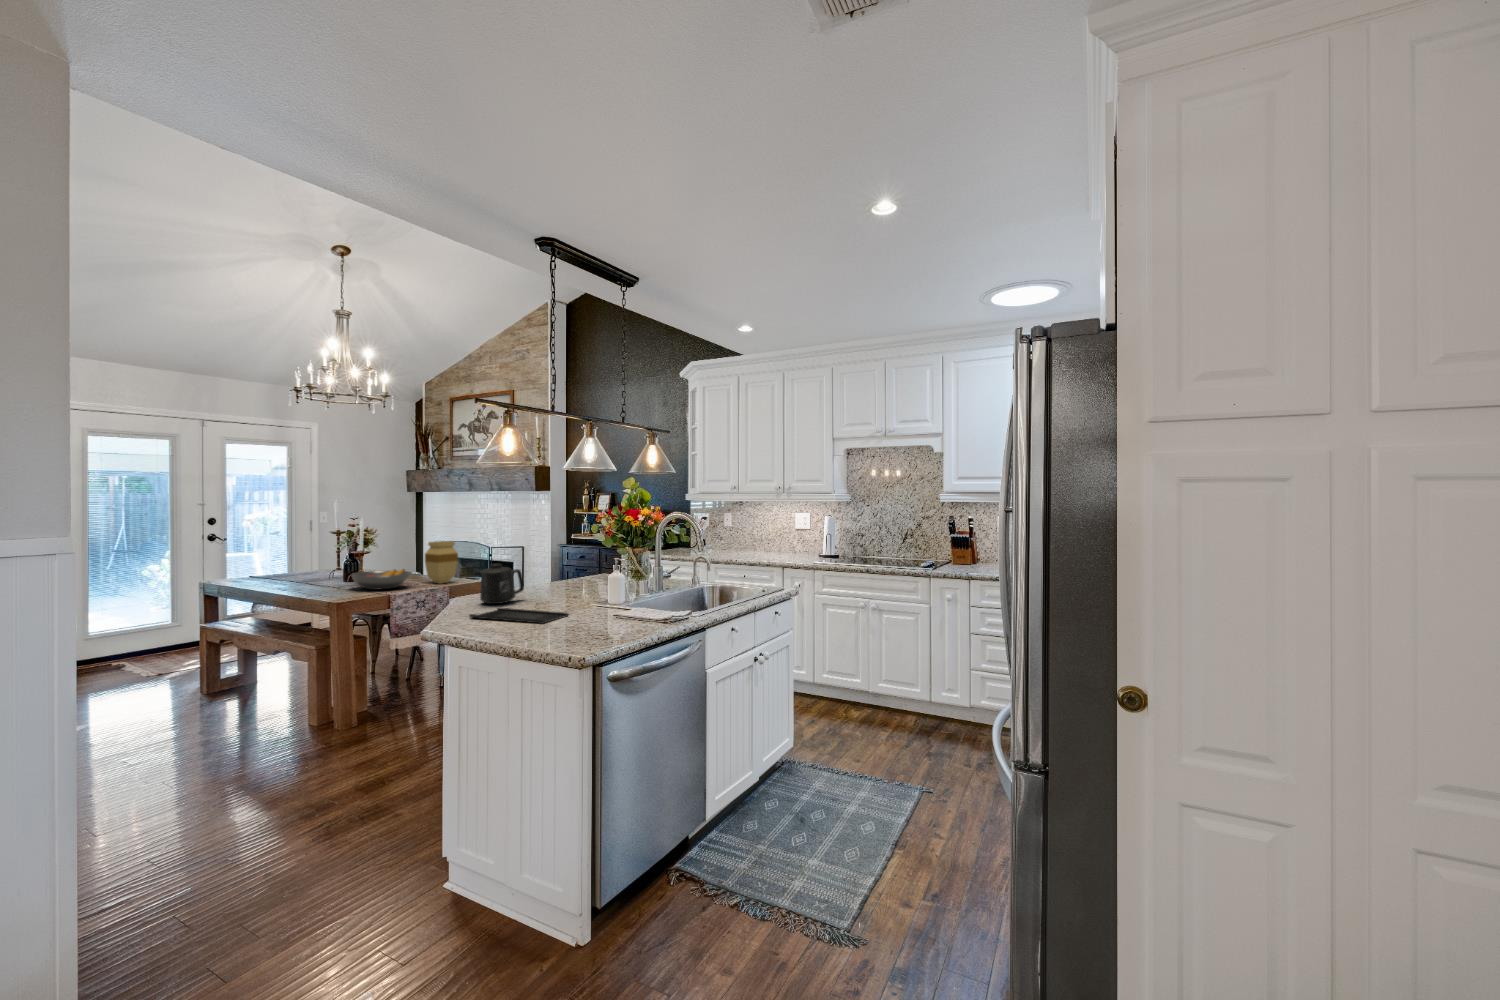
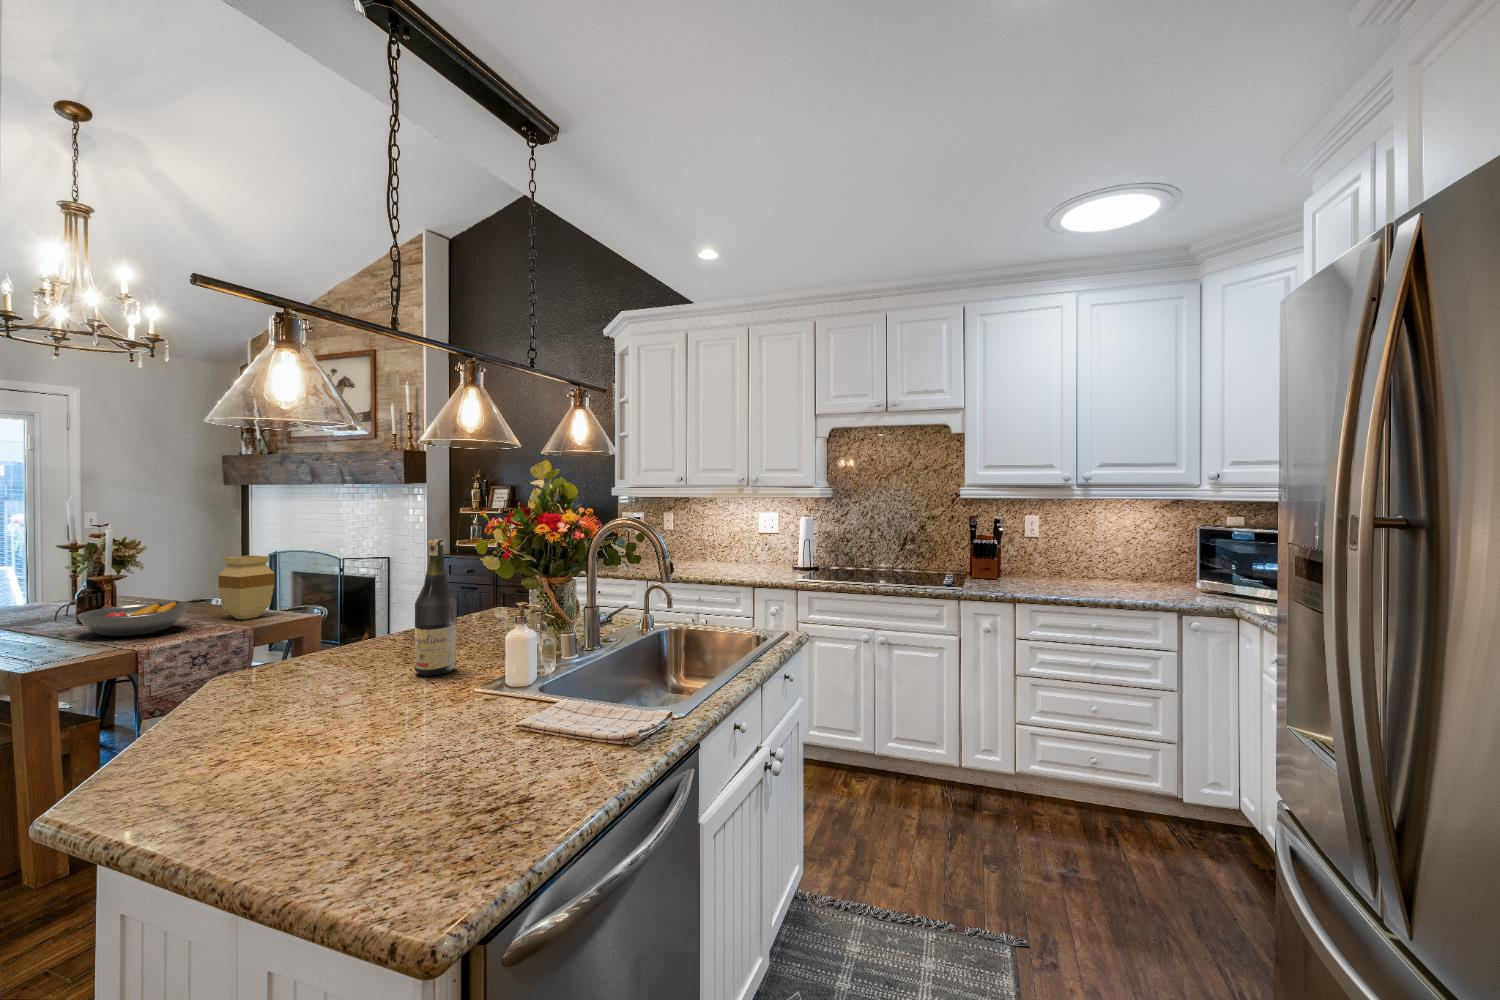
wine bottle: none [561,524,583,599] -> present [415,539,457,676]
mug: present [480,564,524,604] -> none [239,618,340,700]
tray: present [469,608,569,624] -> none [182,718,418,773]

